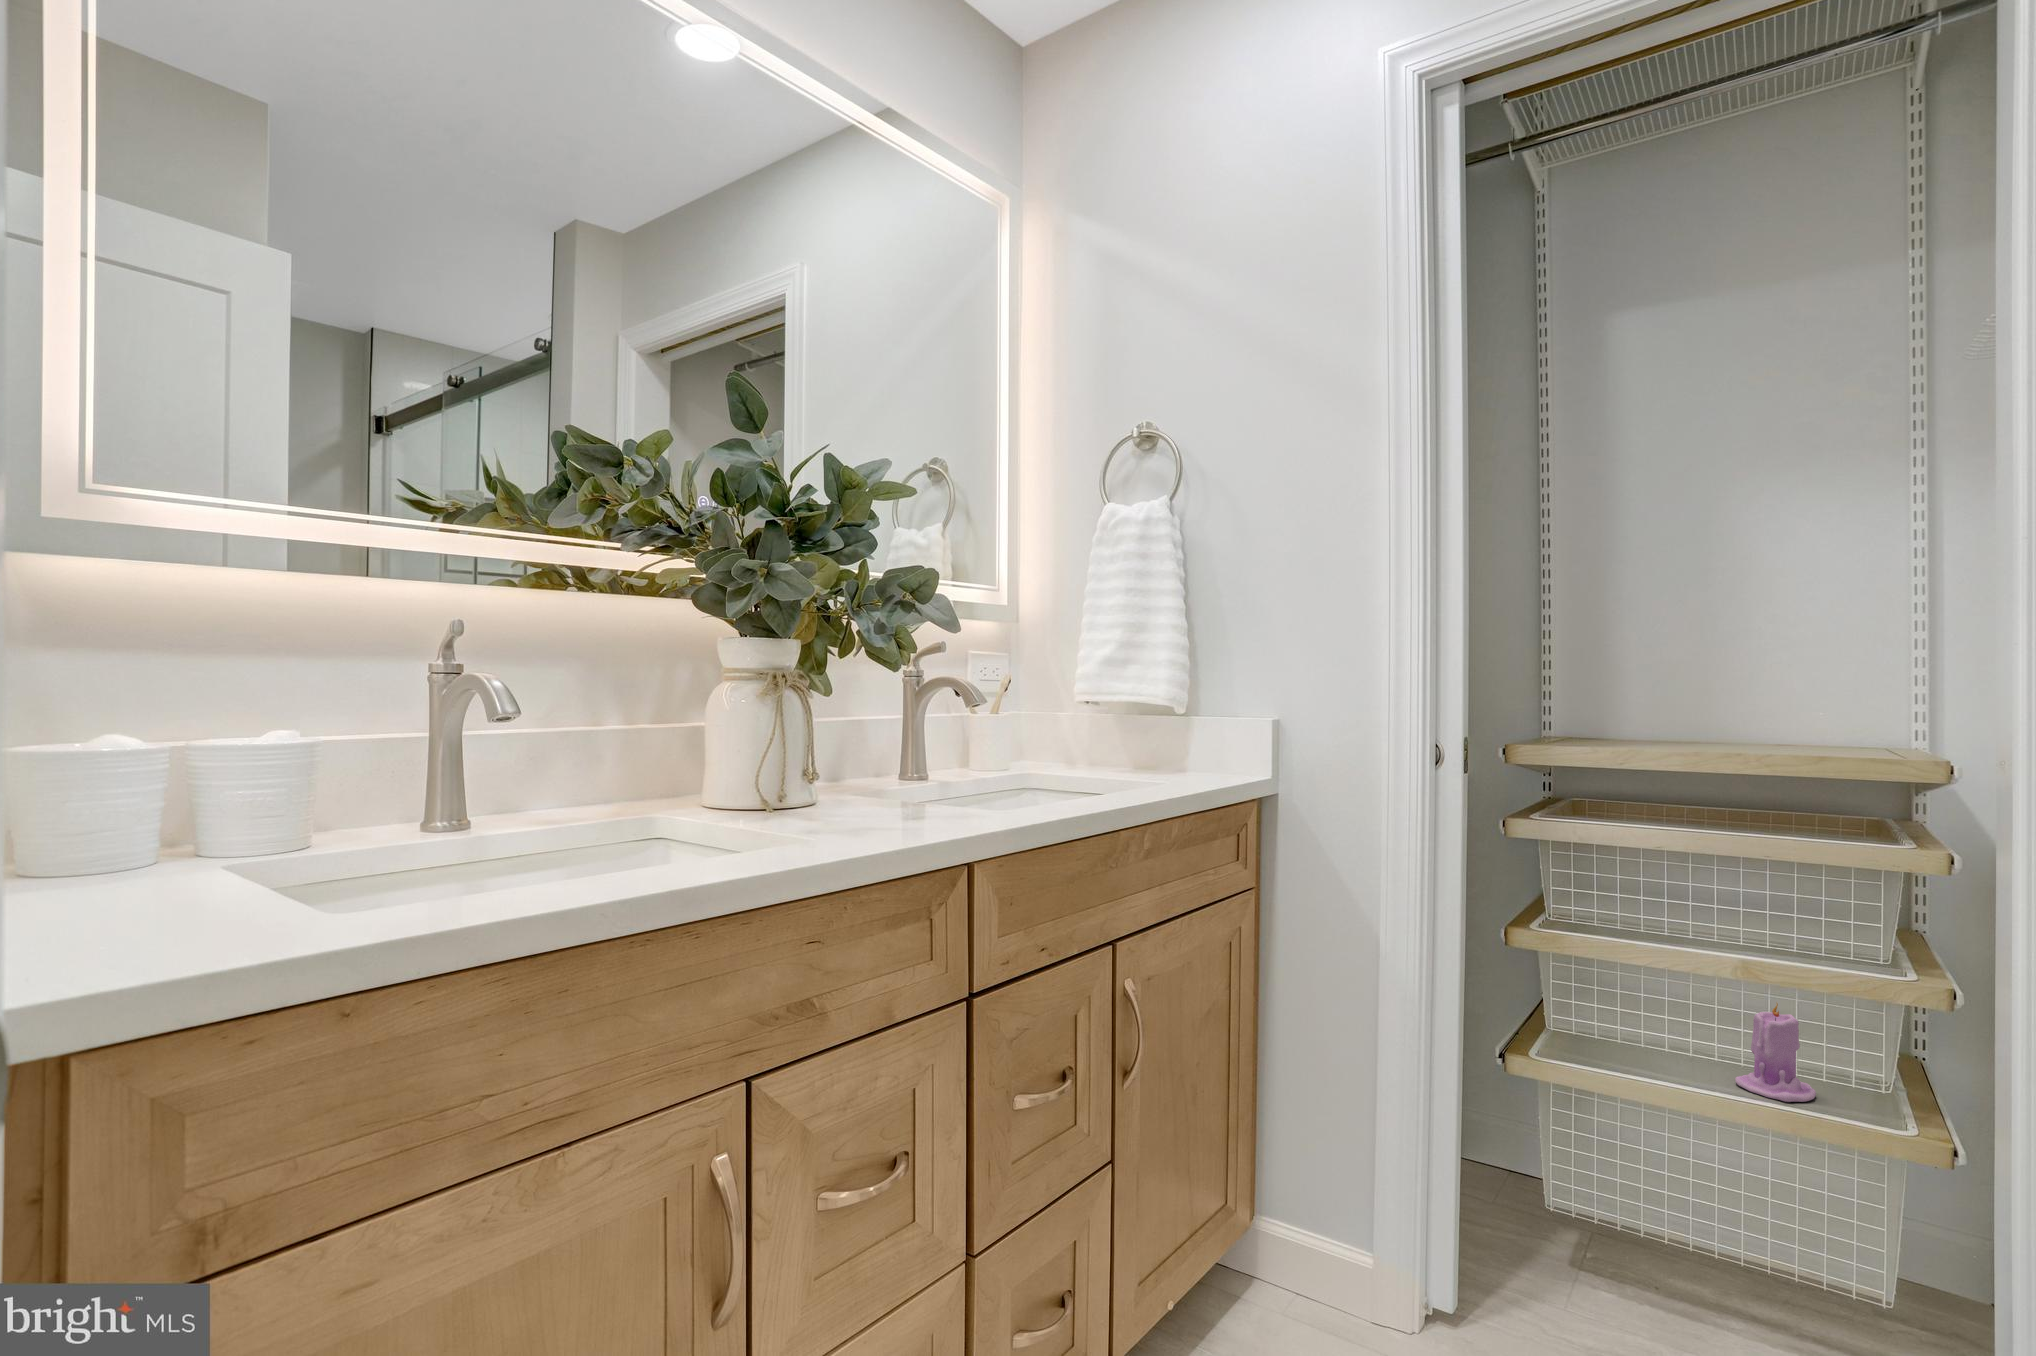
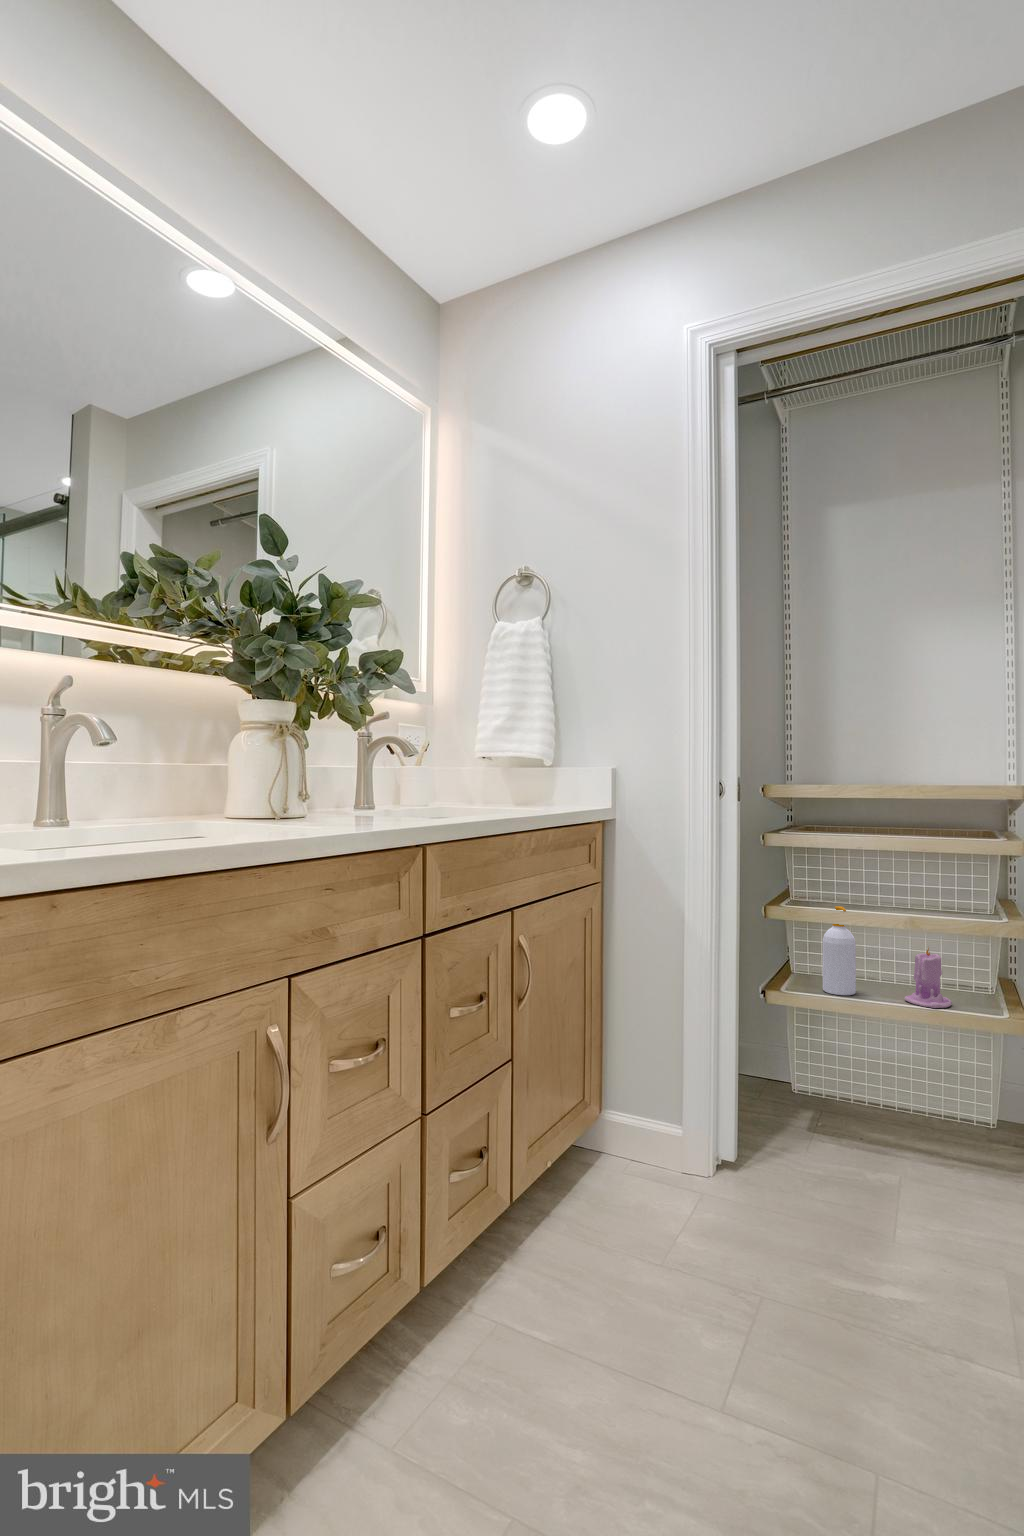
soap bottle: none [1599,930,1654,1069] -> present [823,906,856,995]

